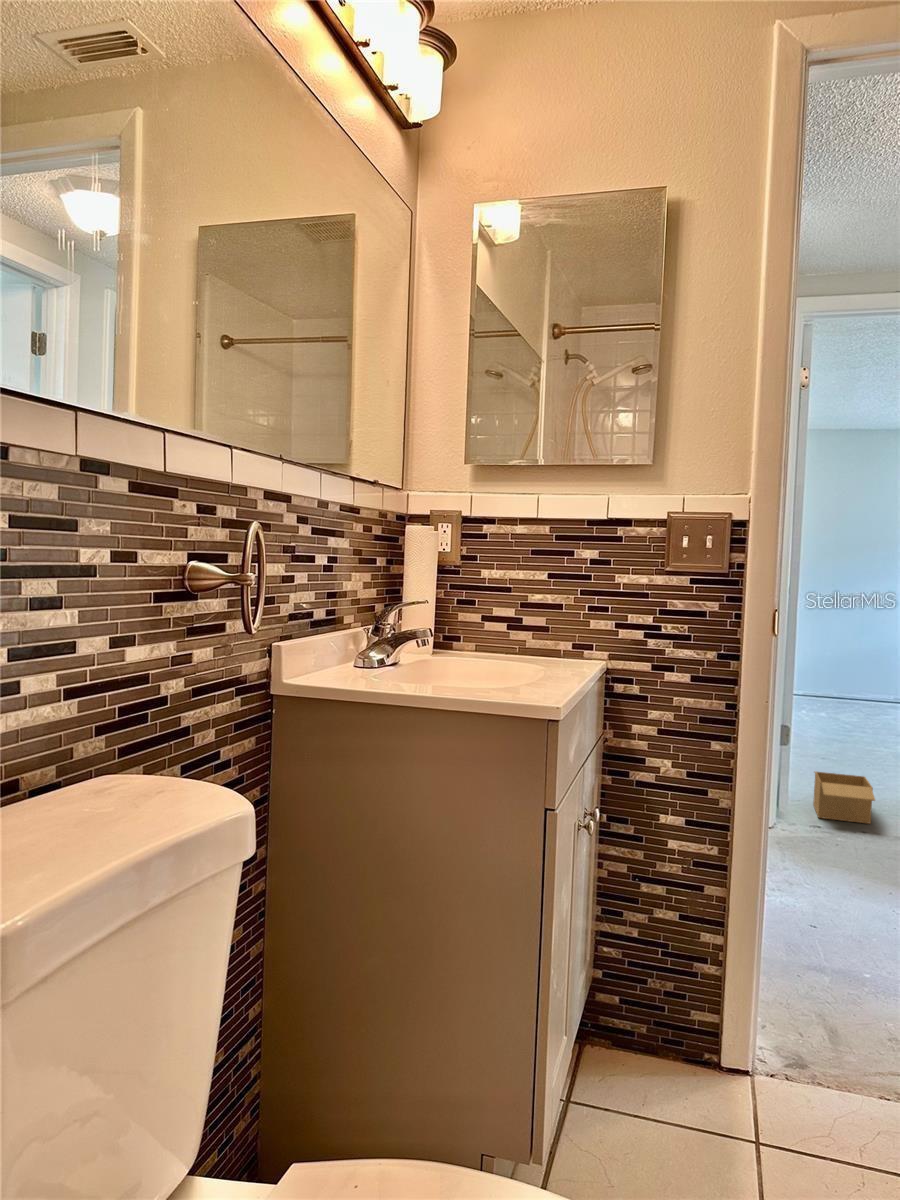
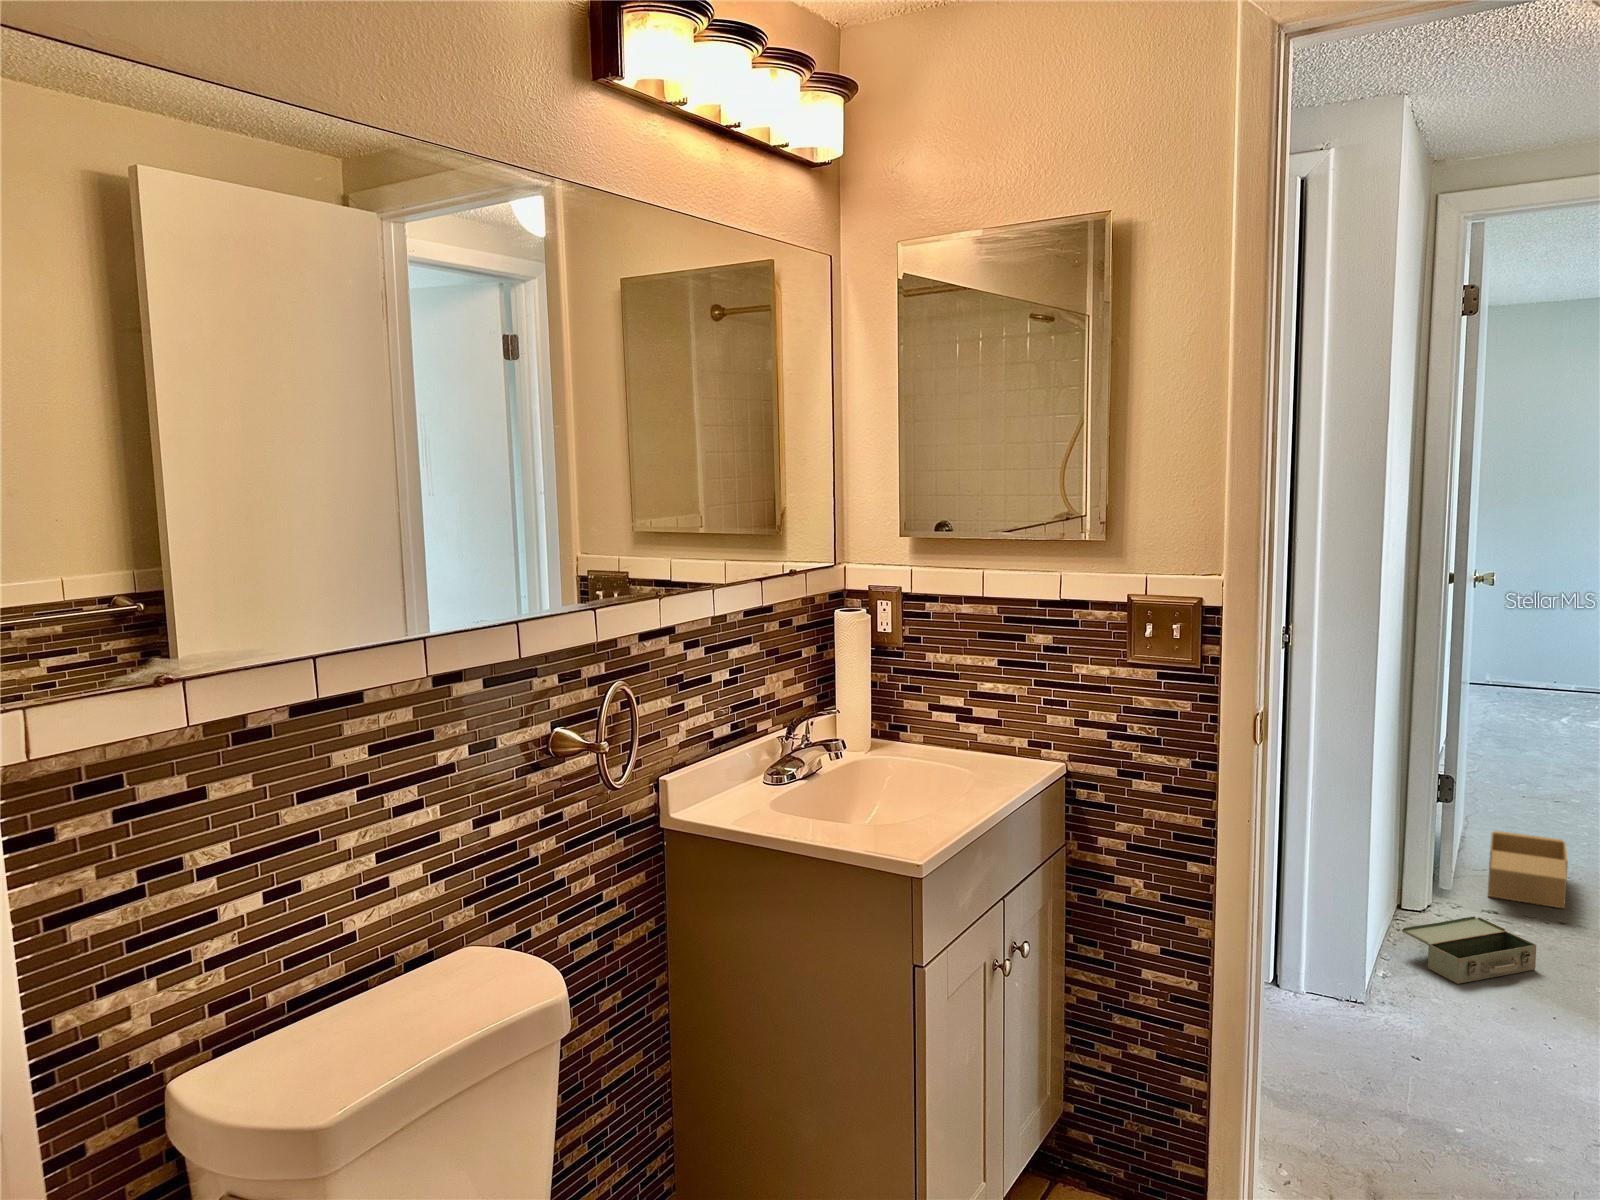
toolbox: none [778,827,871,875] -> present [1402,917,1536,984]

